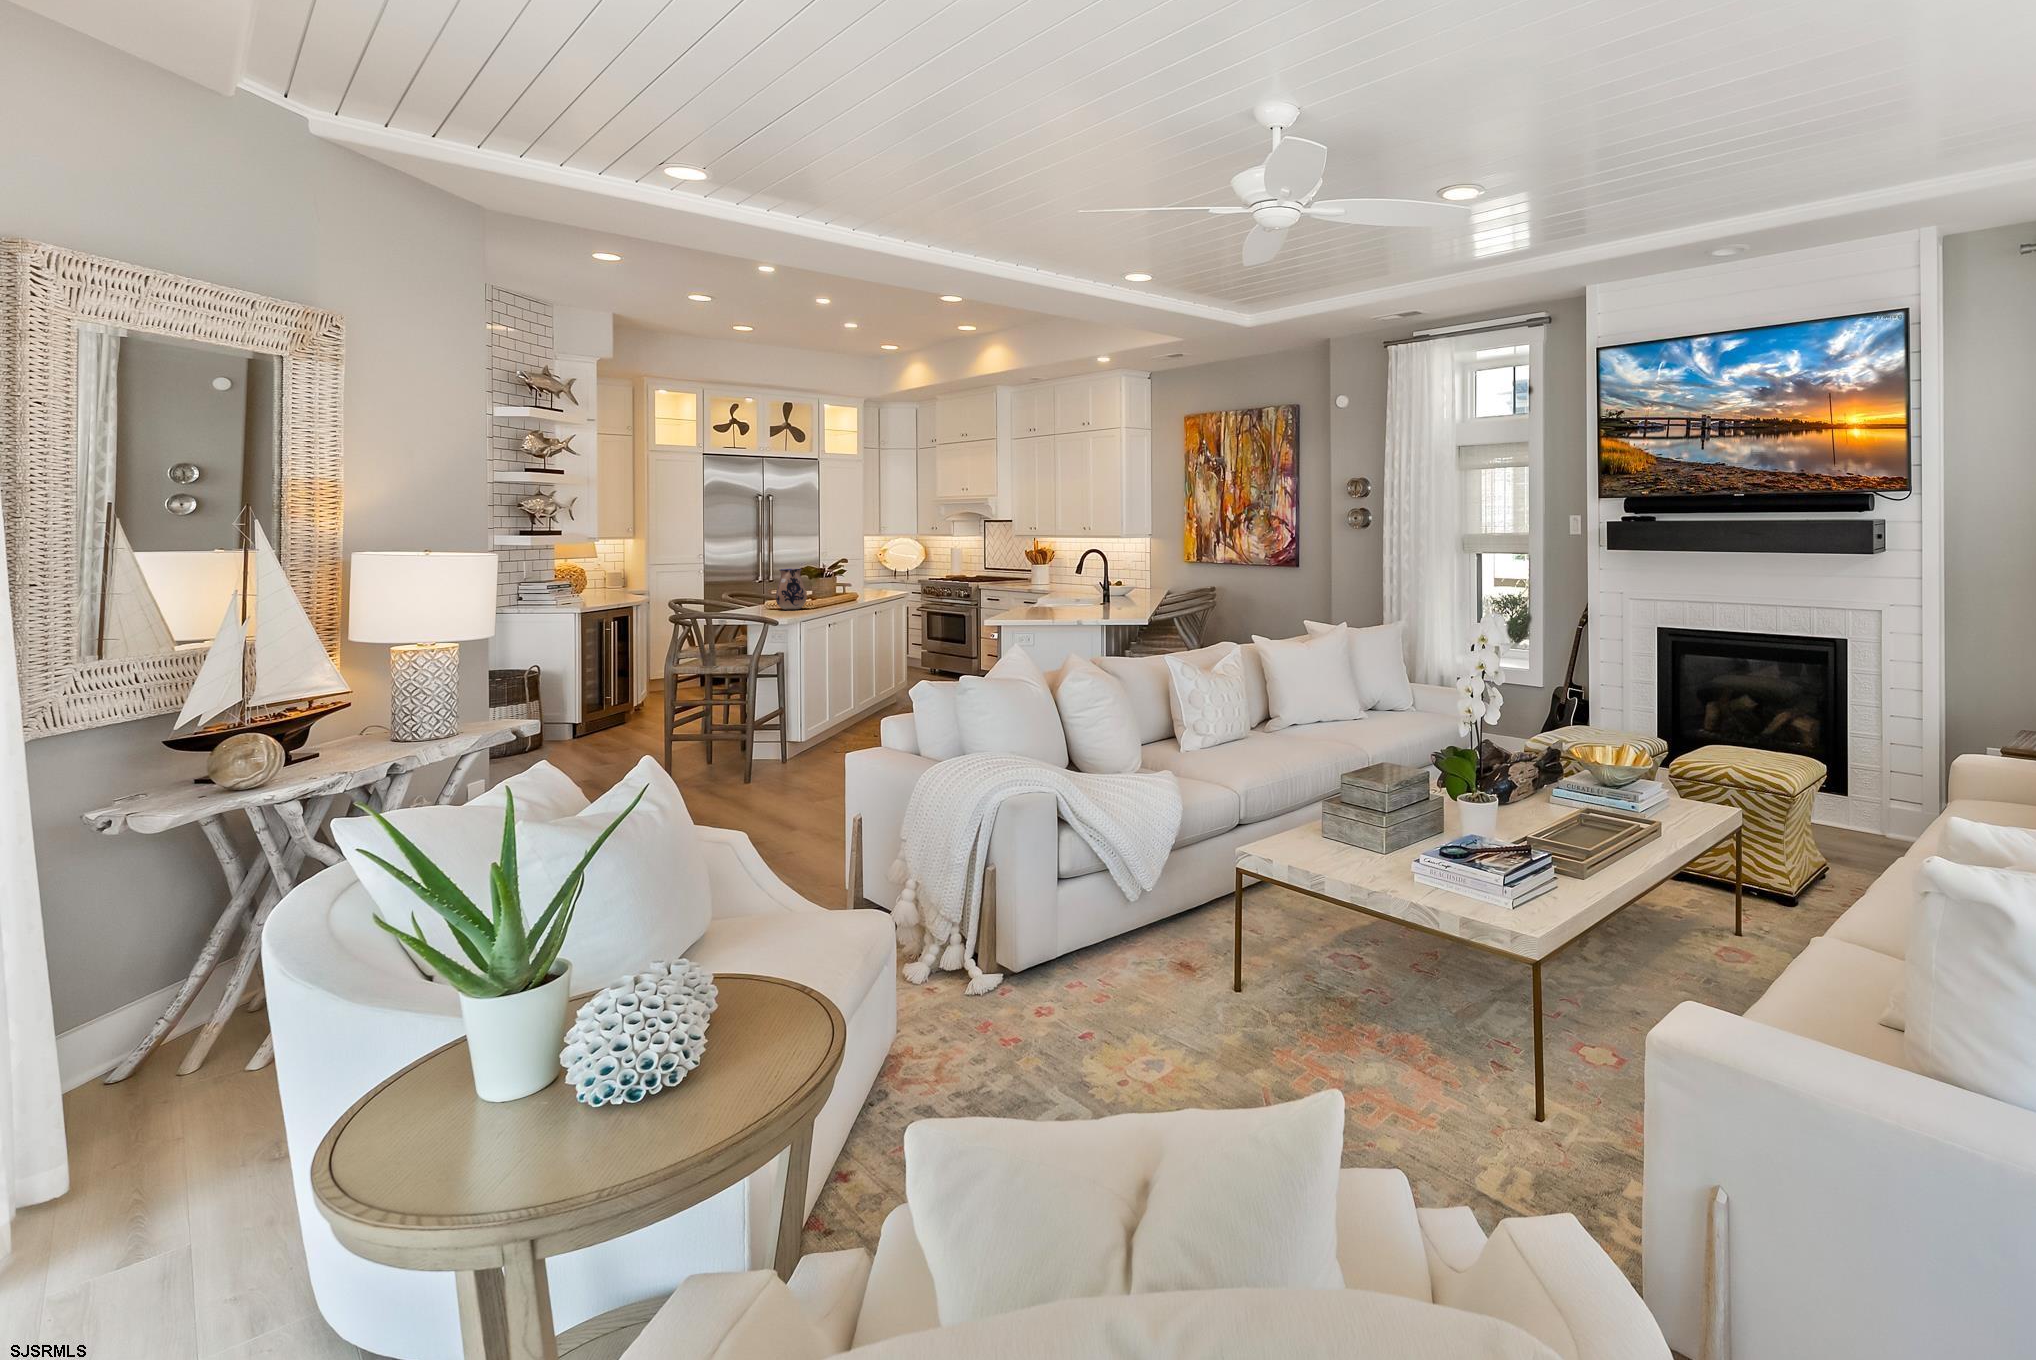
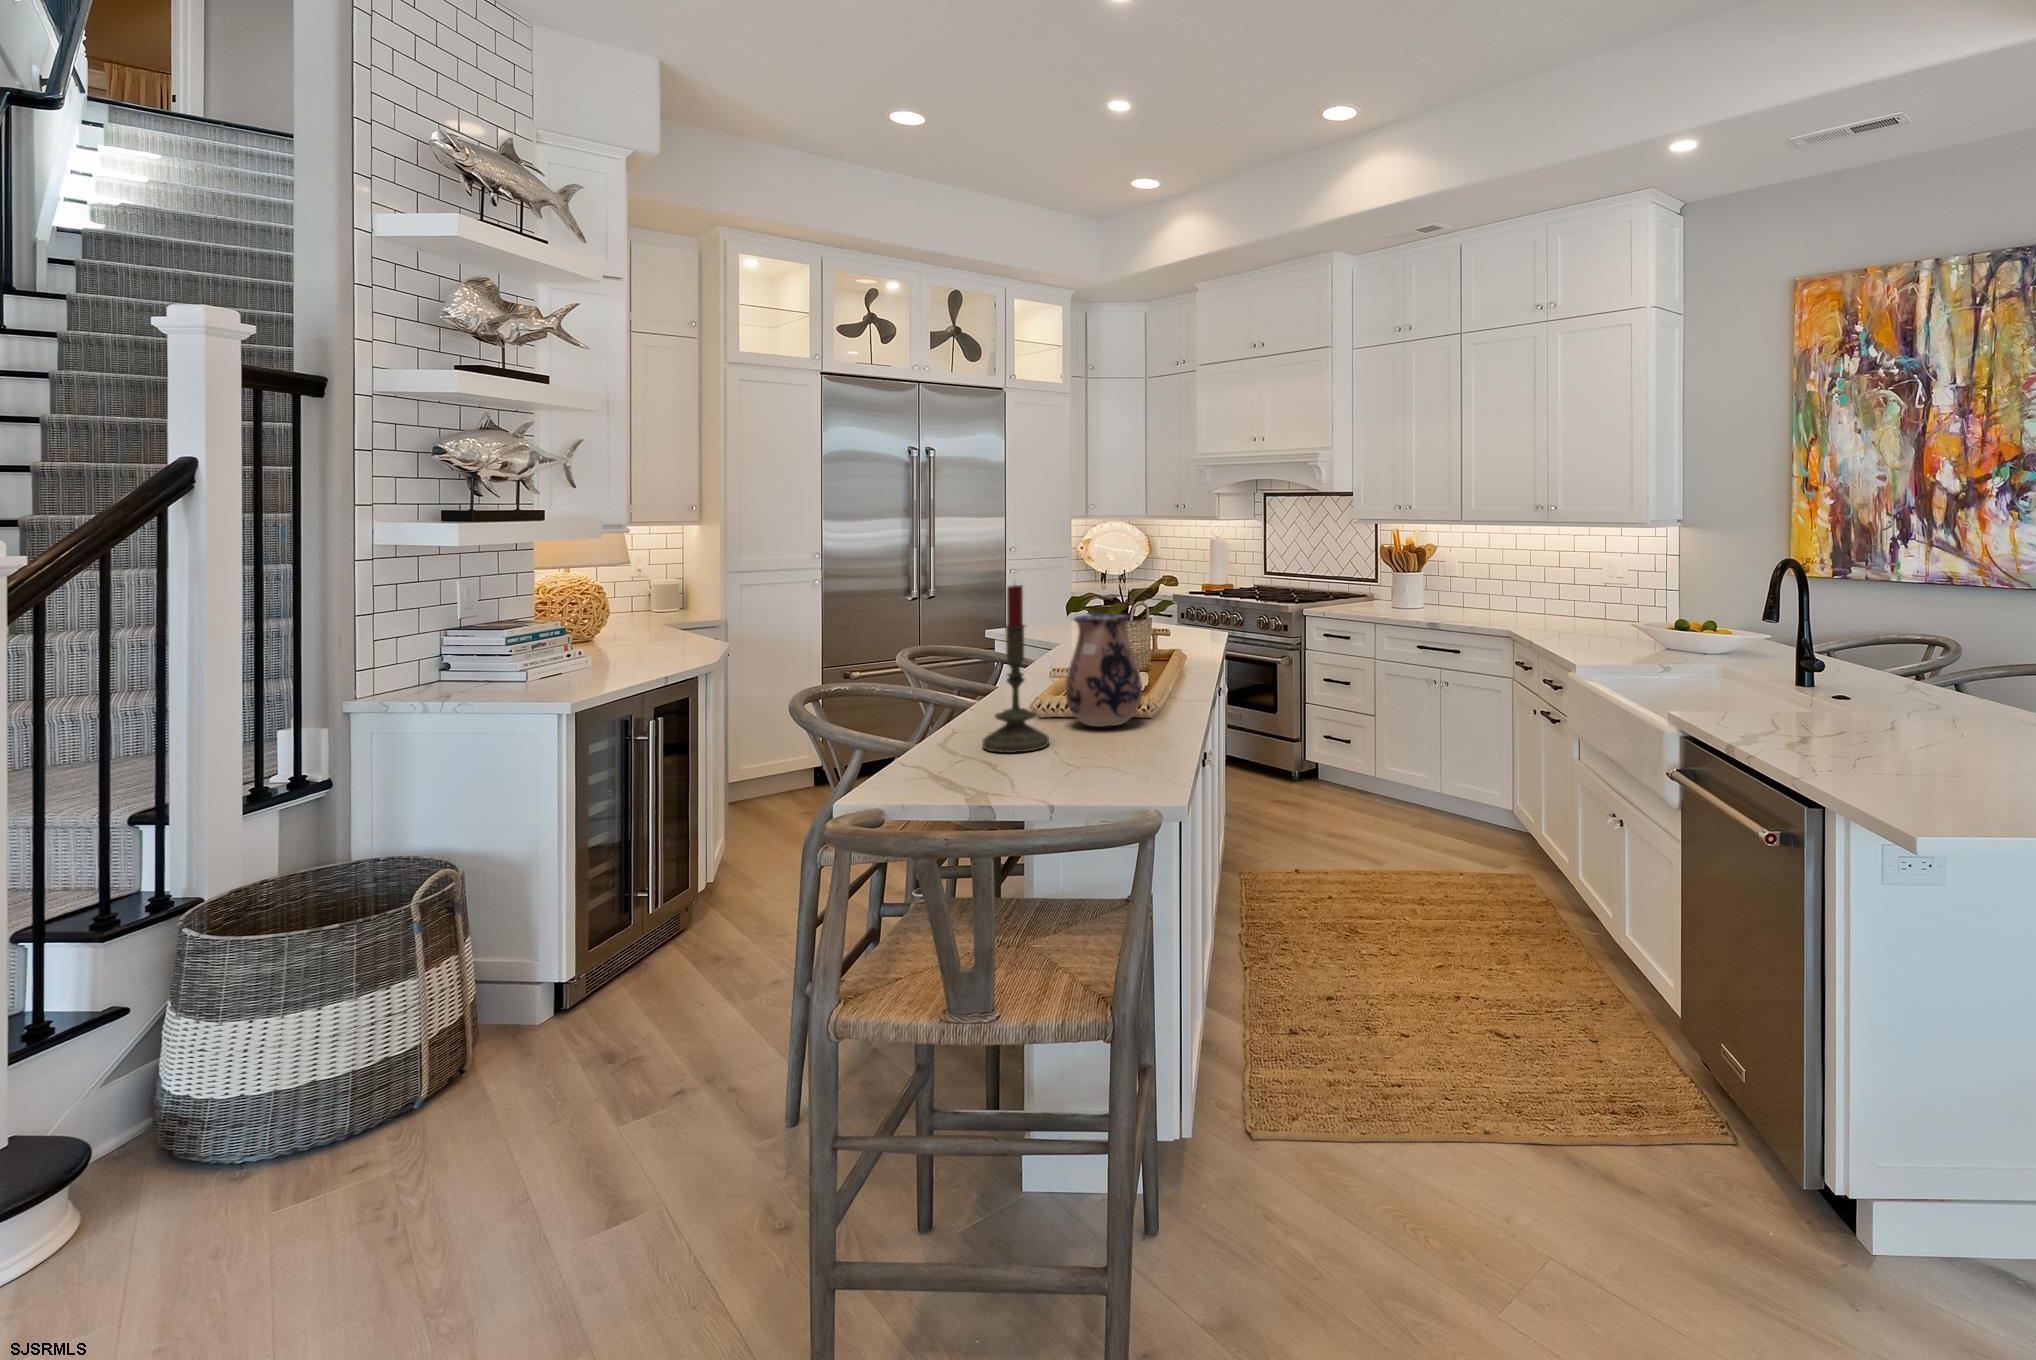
candle: none [738,554,763,614] -> present [983,585,1049,753]

